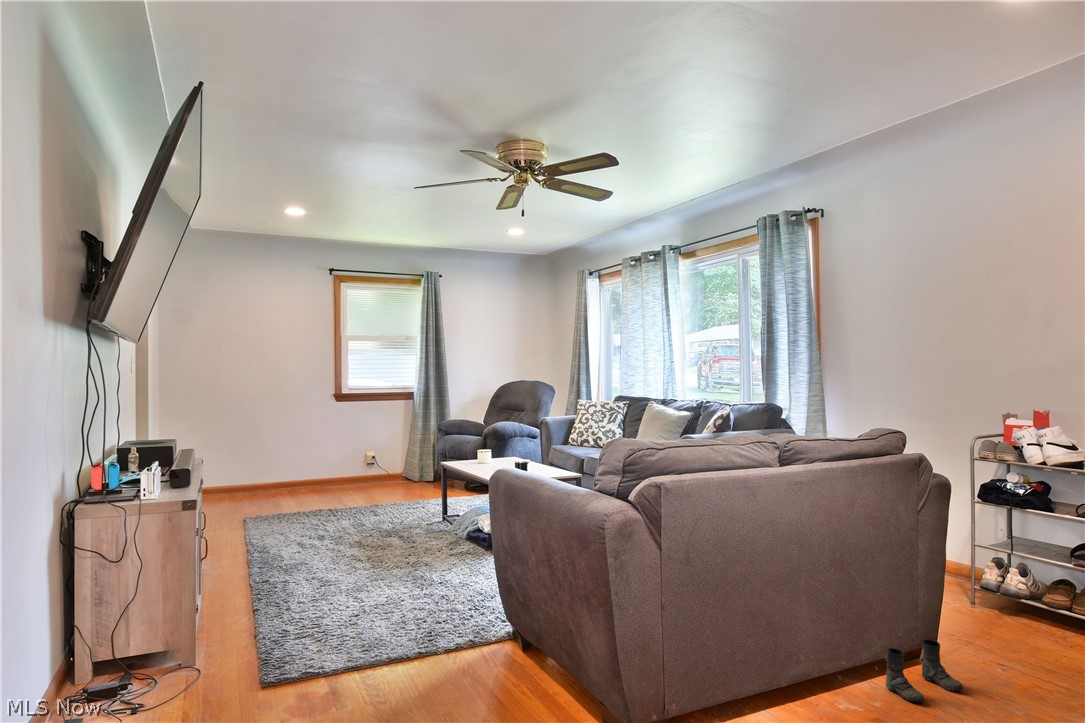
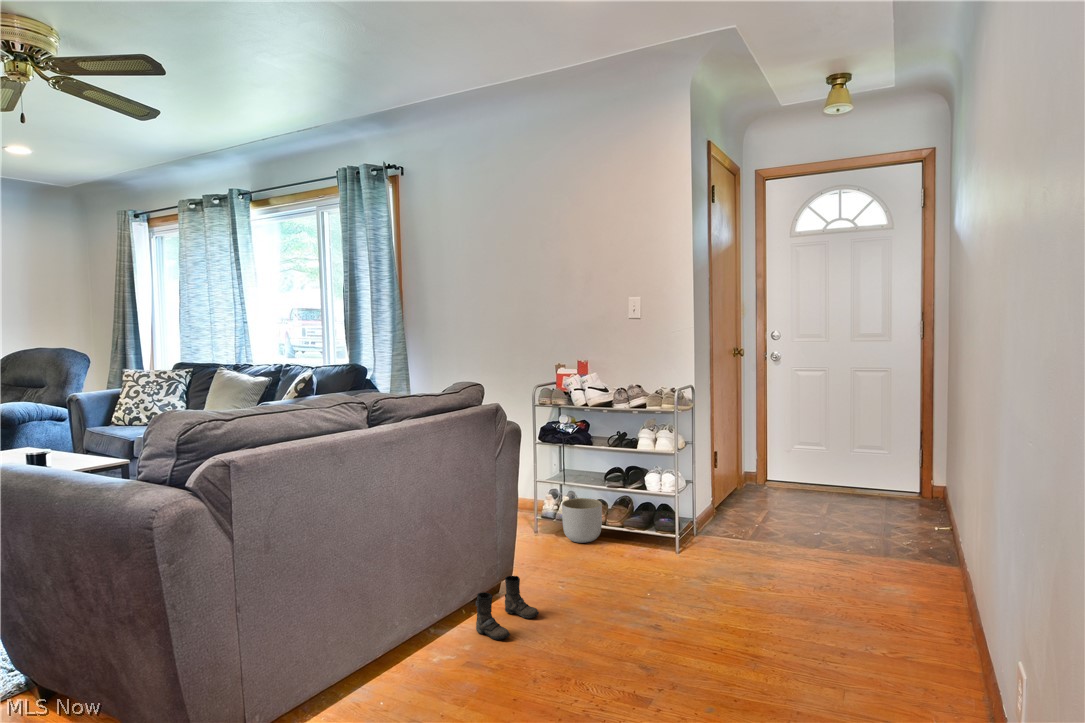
planter: none [1008,573,1066,628] -> present [562,498,602,543]

